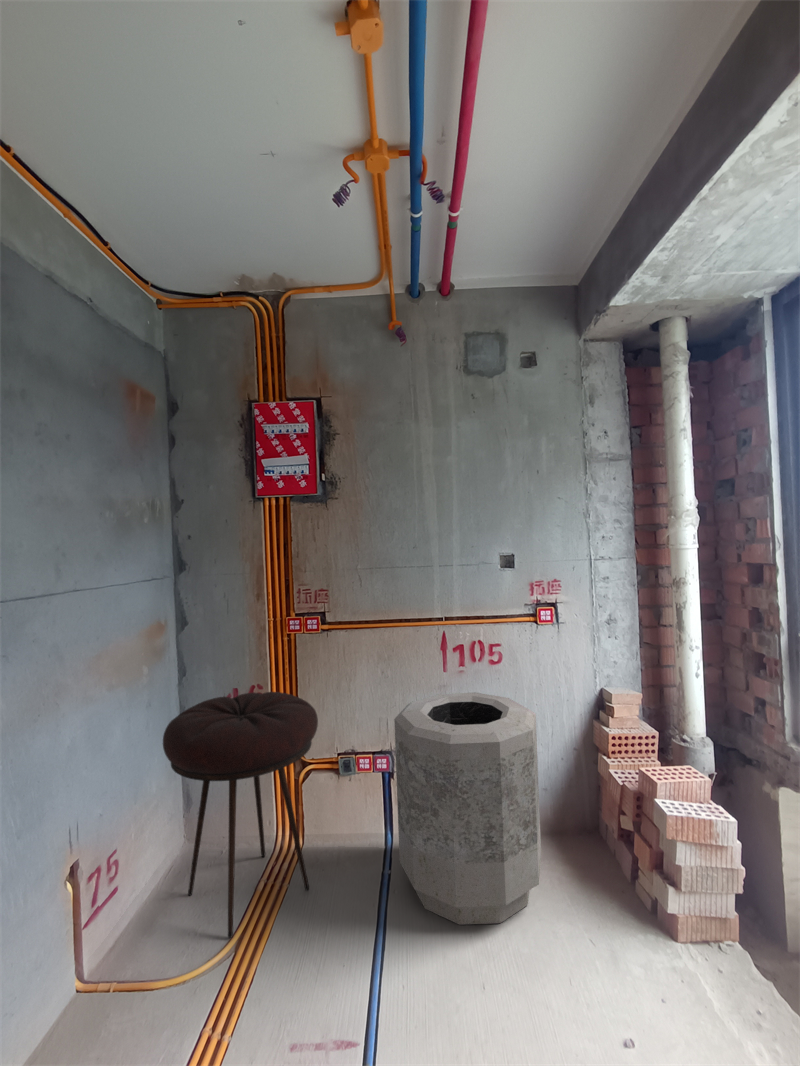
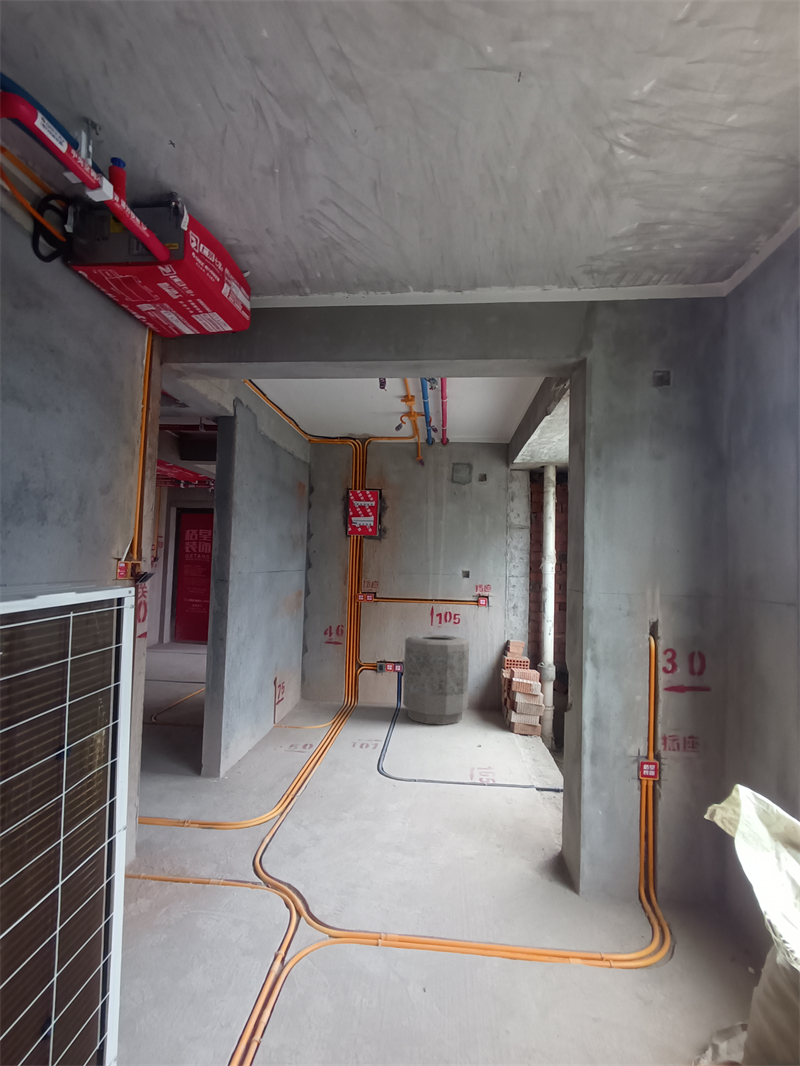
stool: present [163,692,318,938] -> none [305,625,371,718]

